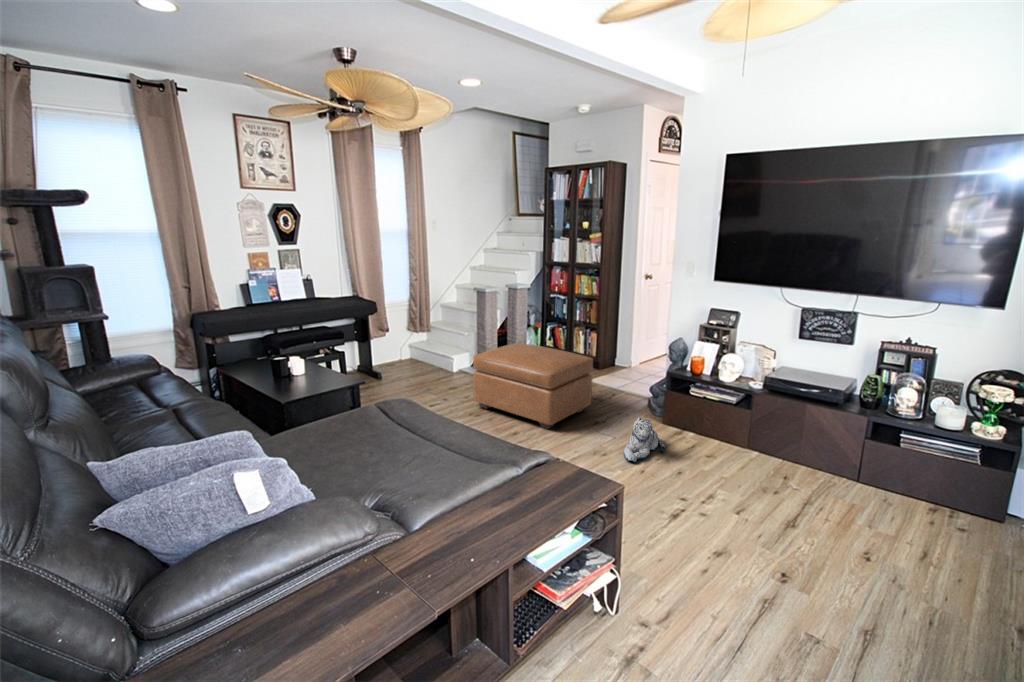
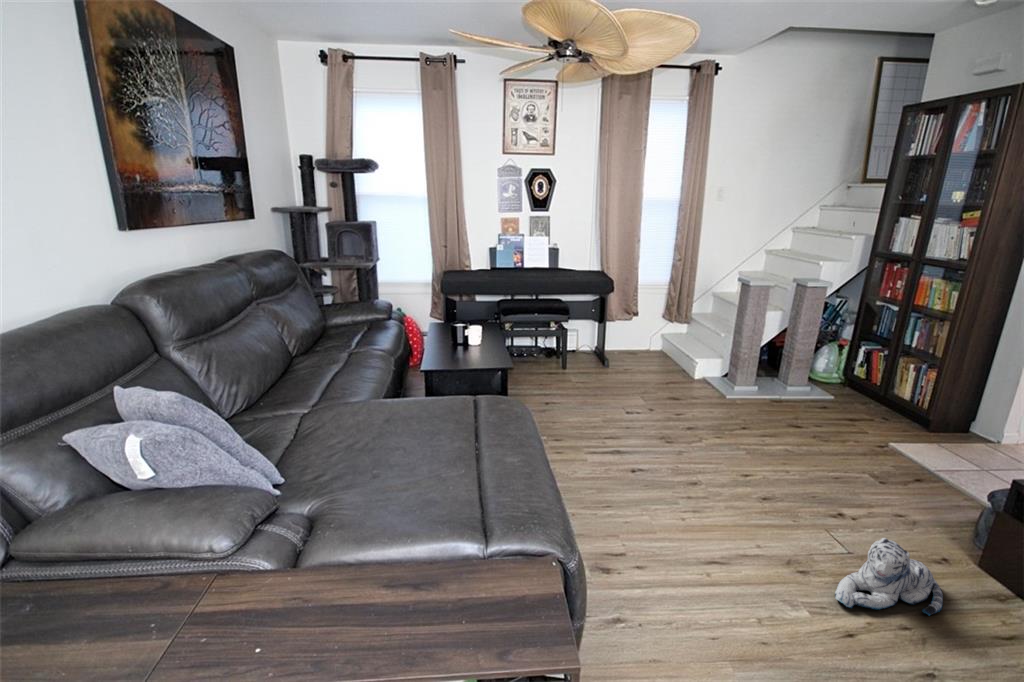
ottoman: present [473,343,593,429] -> none [677,361,866,495]

